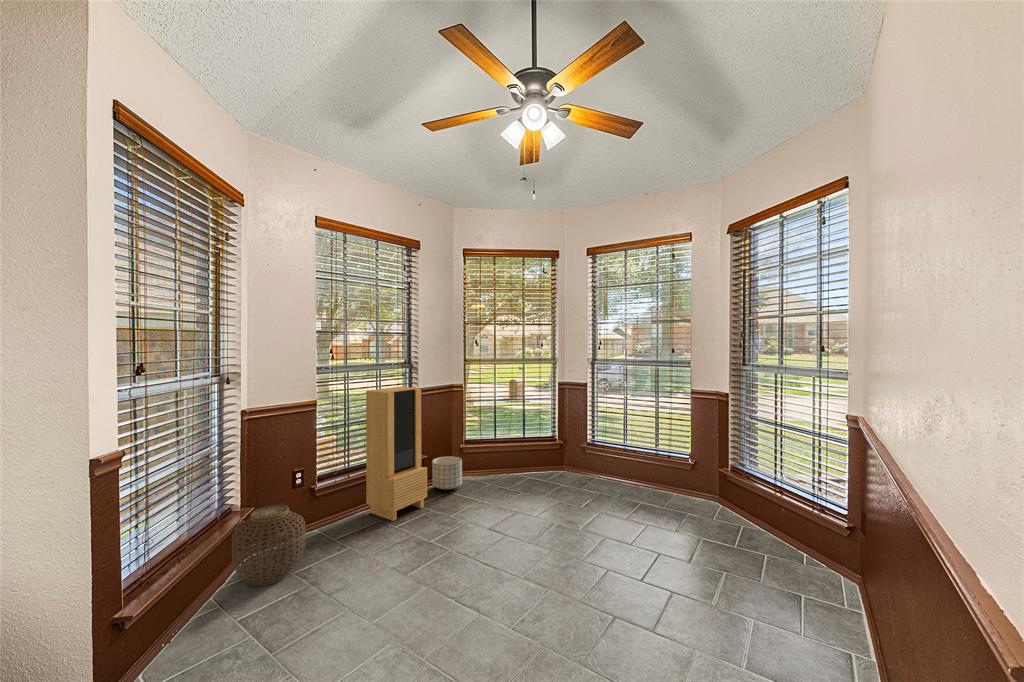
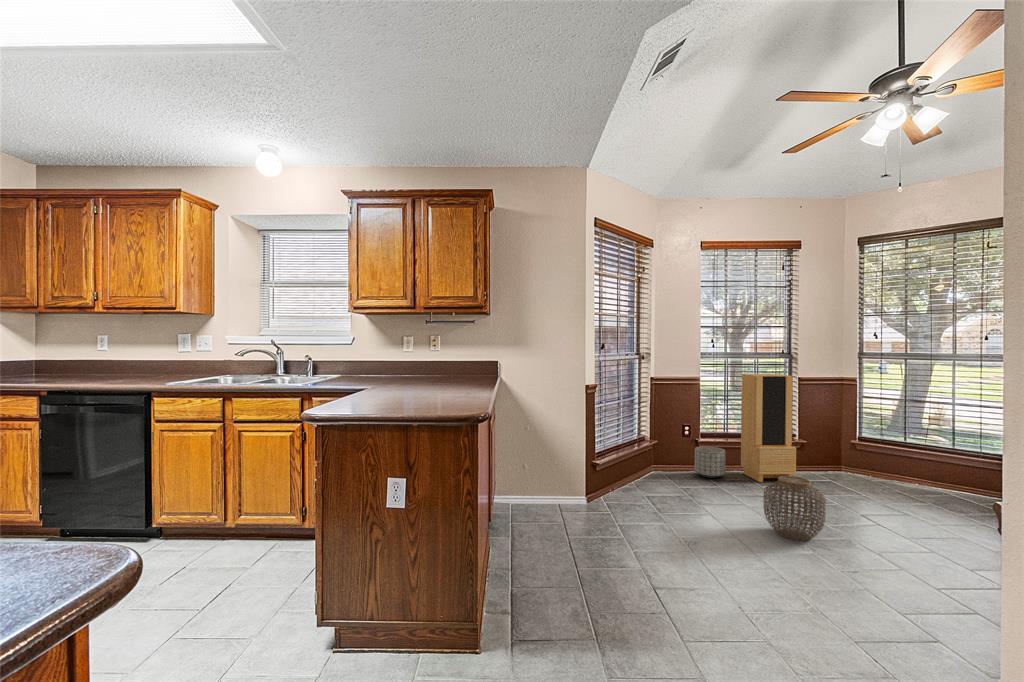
planter: present [432,456,462,490] -> present [695,446,725,478]
woven basket: present [232,505,305,586] -> present [764,476,826,541]

